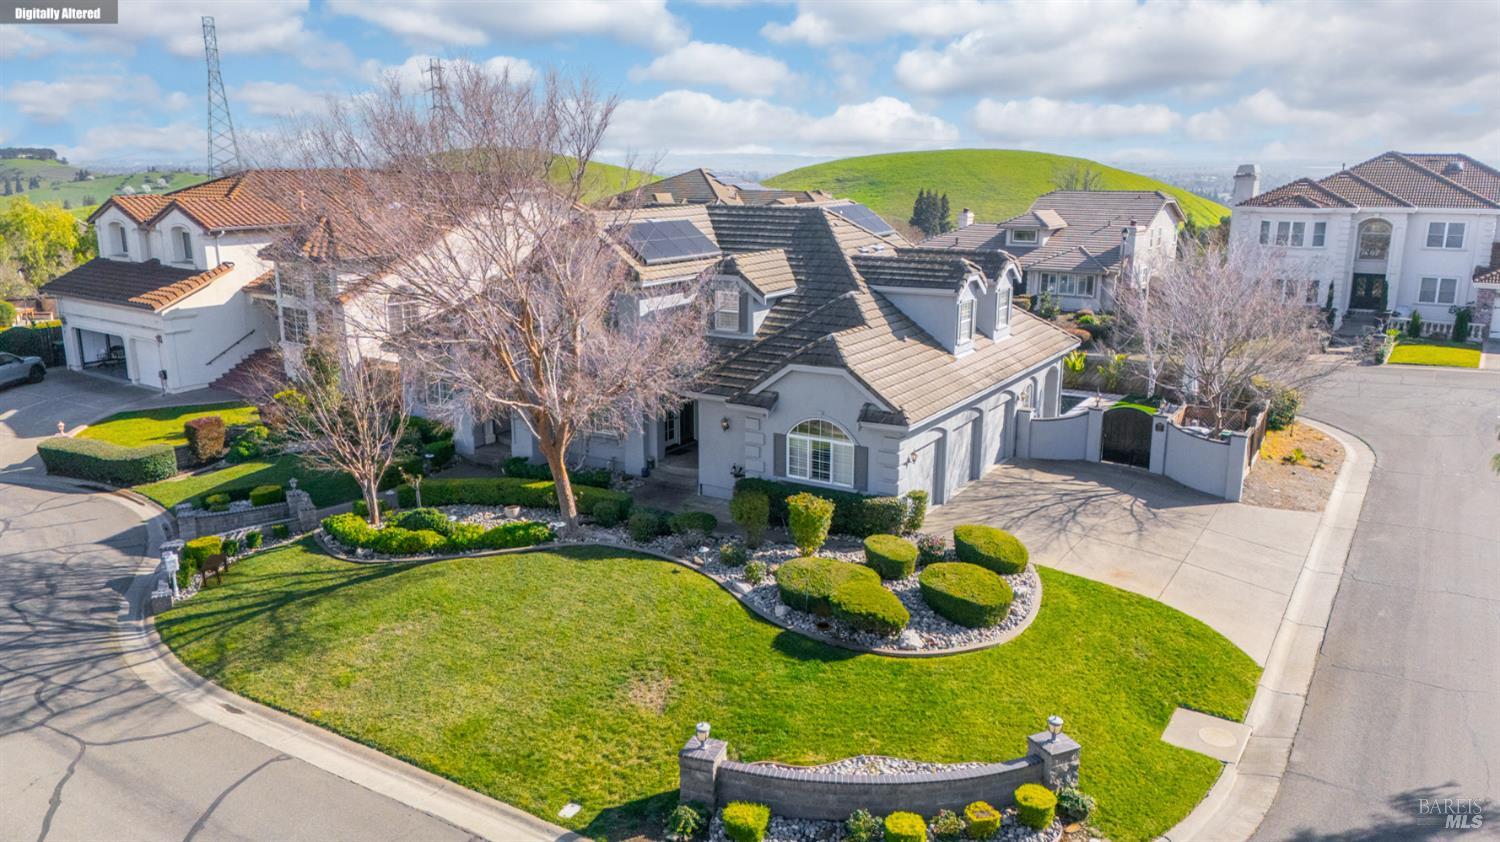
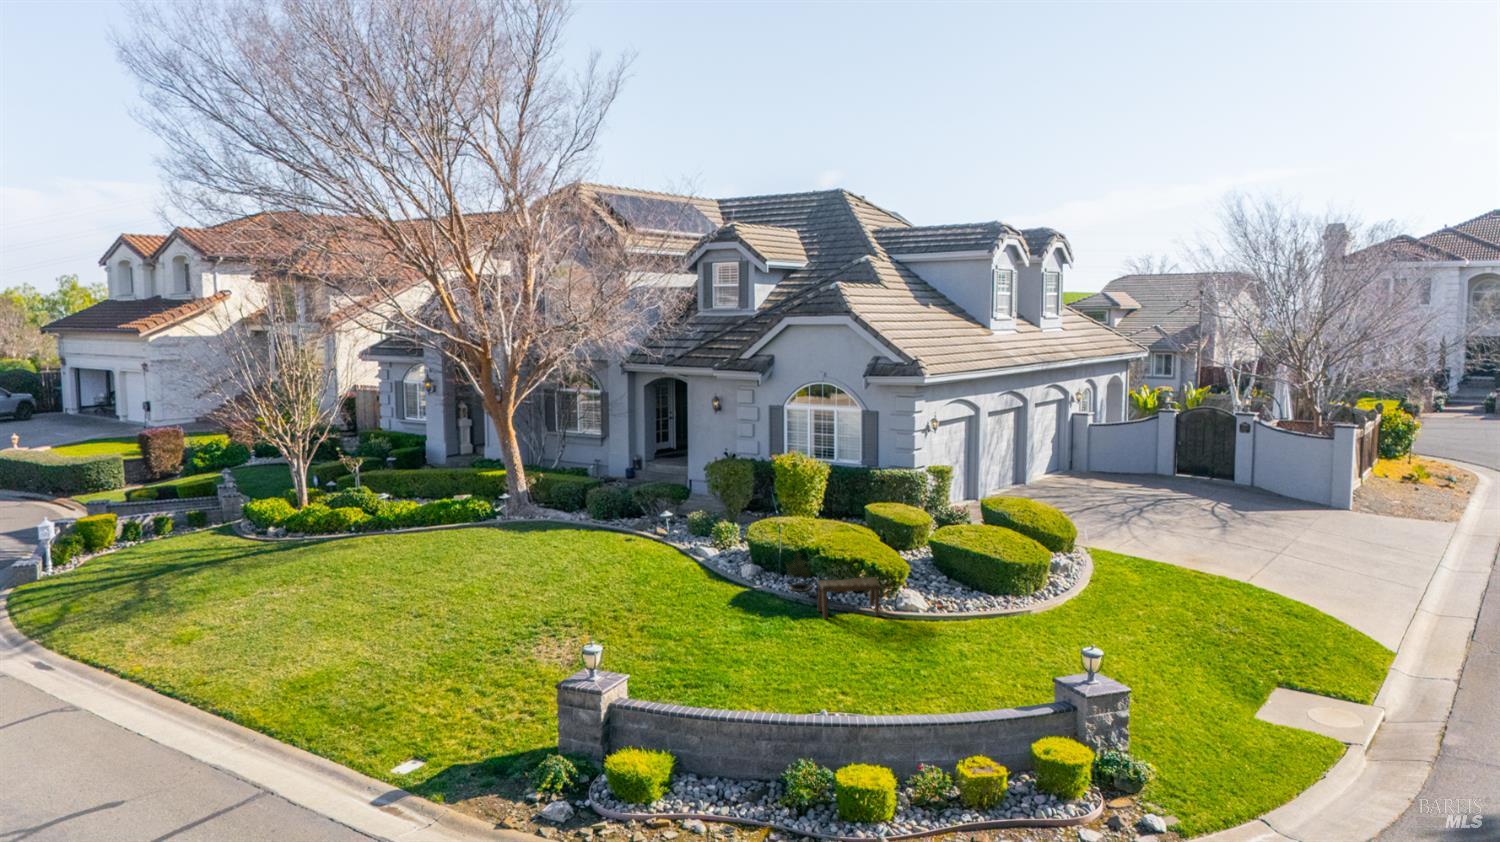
bench: present [200,553,228,587] -> present [818,577,880,619]

